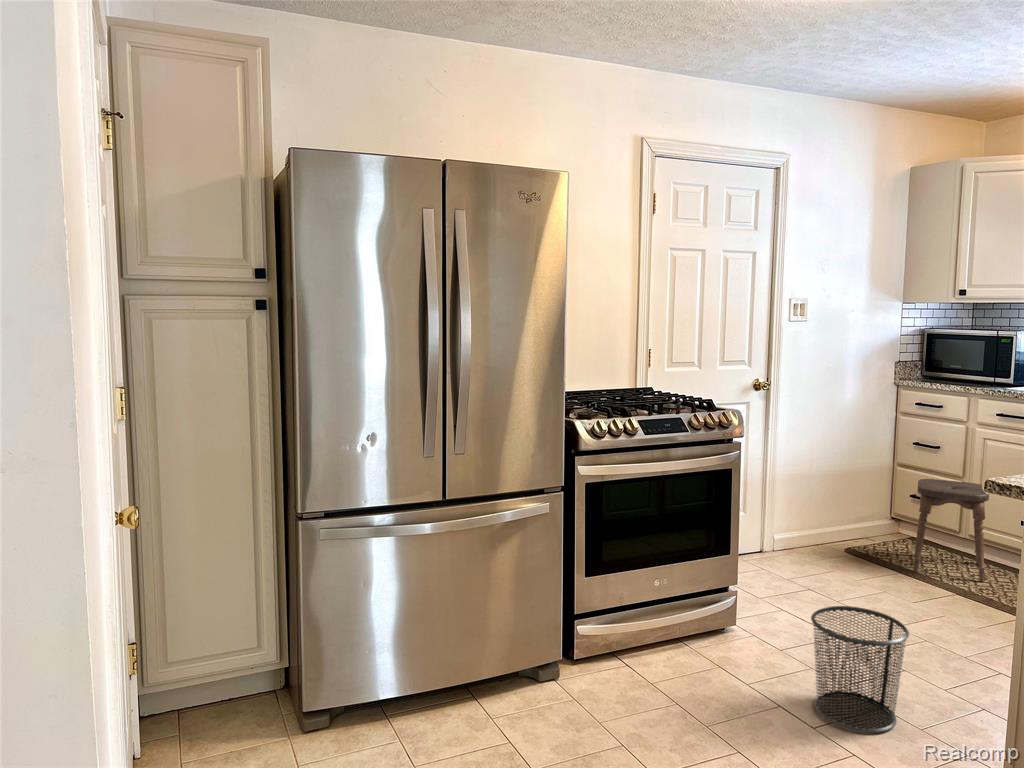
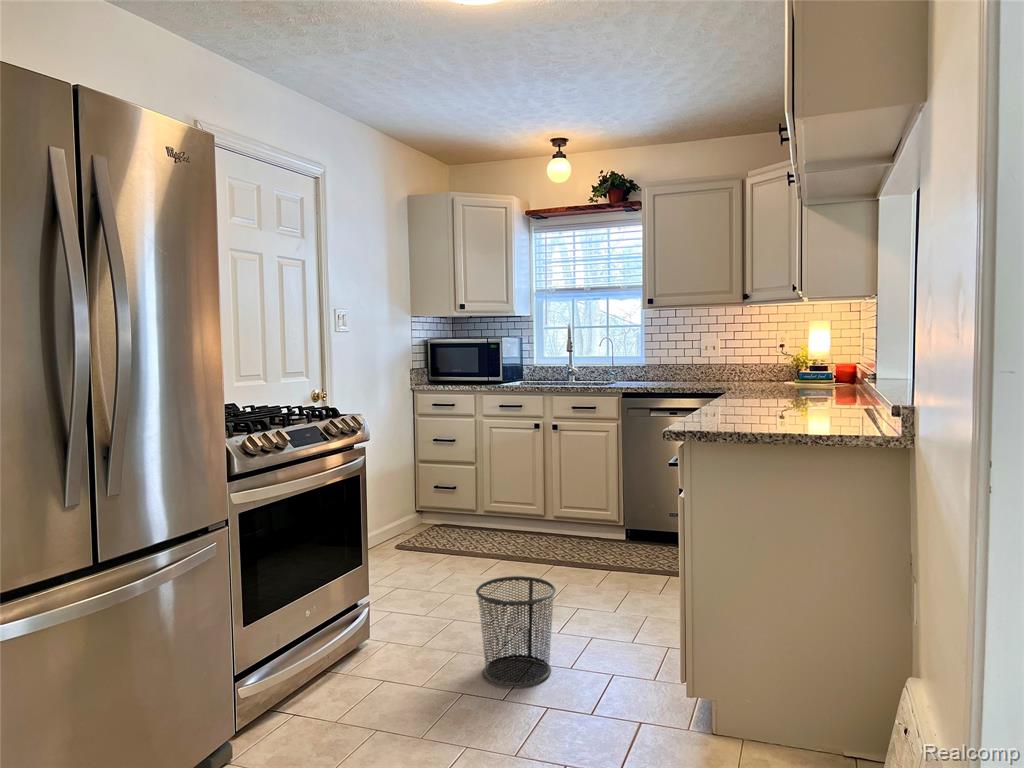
stool: present [913,479,989,582] -> none [449,466,510,550]

